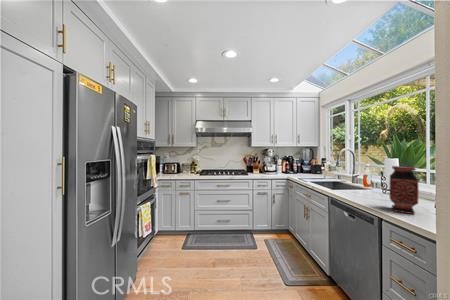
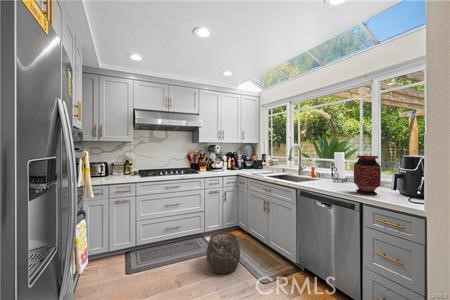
woven basket: none [242,231,273,269] -> present [207,232,240,274]

